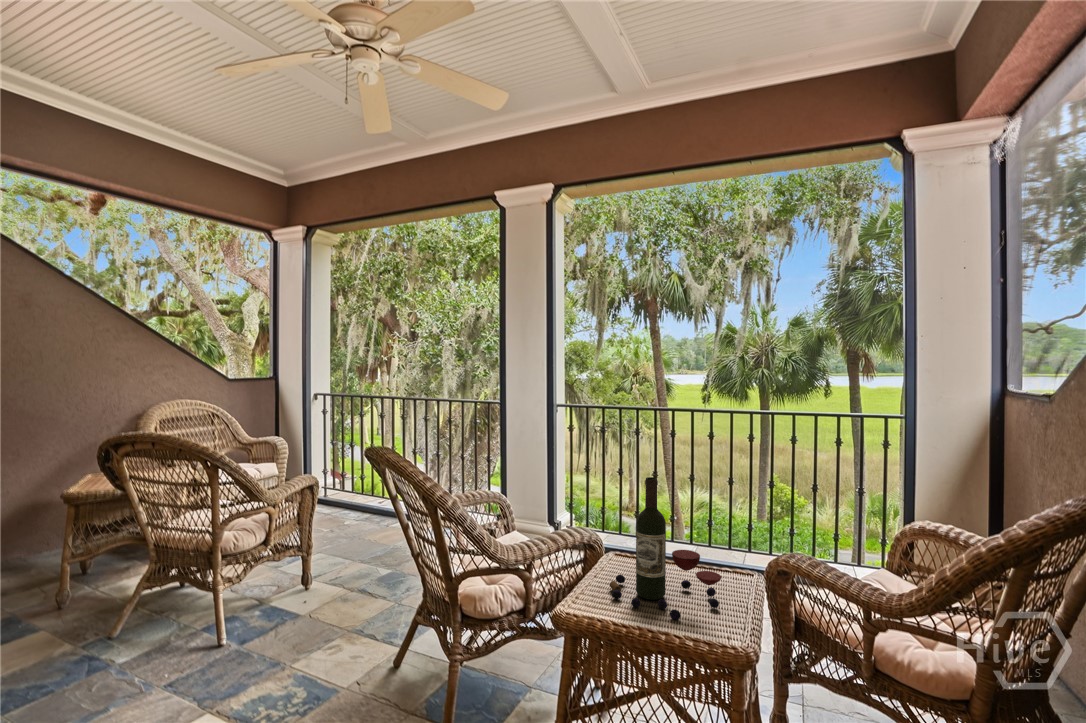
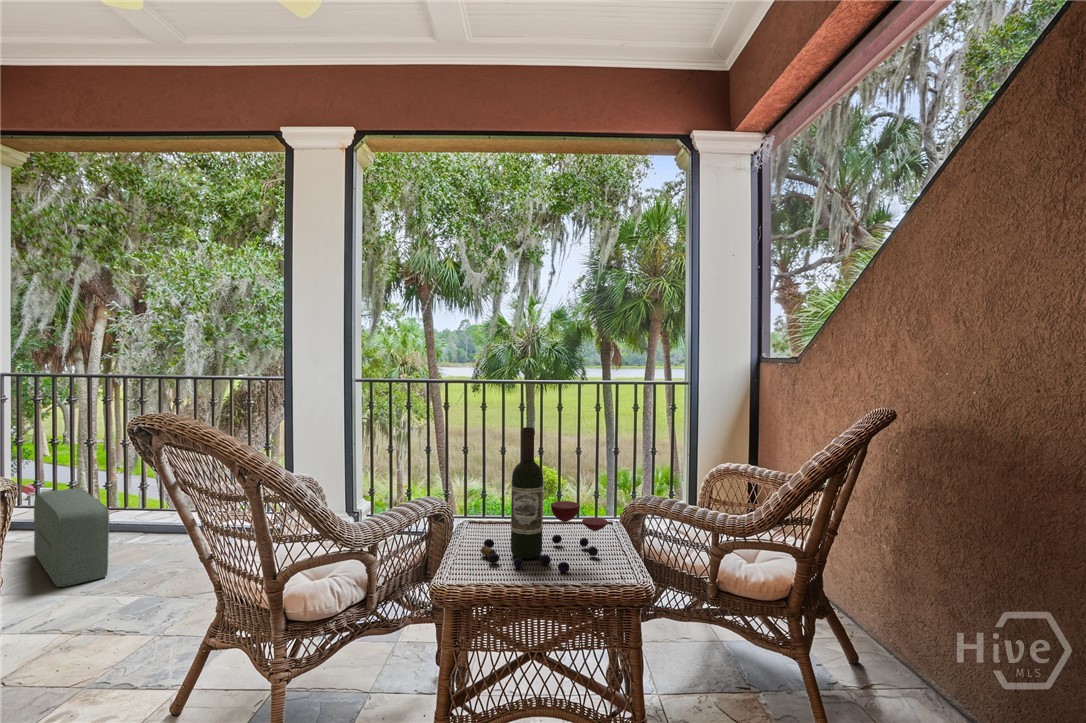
pouf: none [339,482,379,555] -> present [34,489,109,587]

